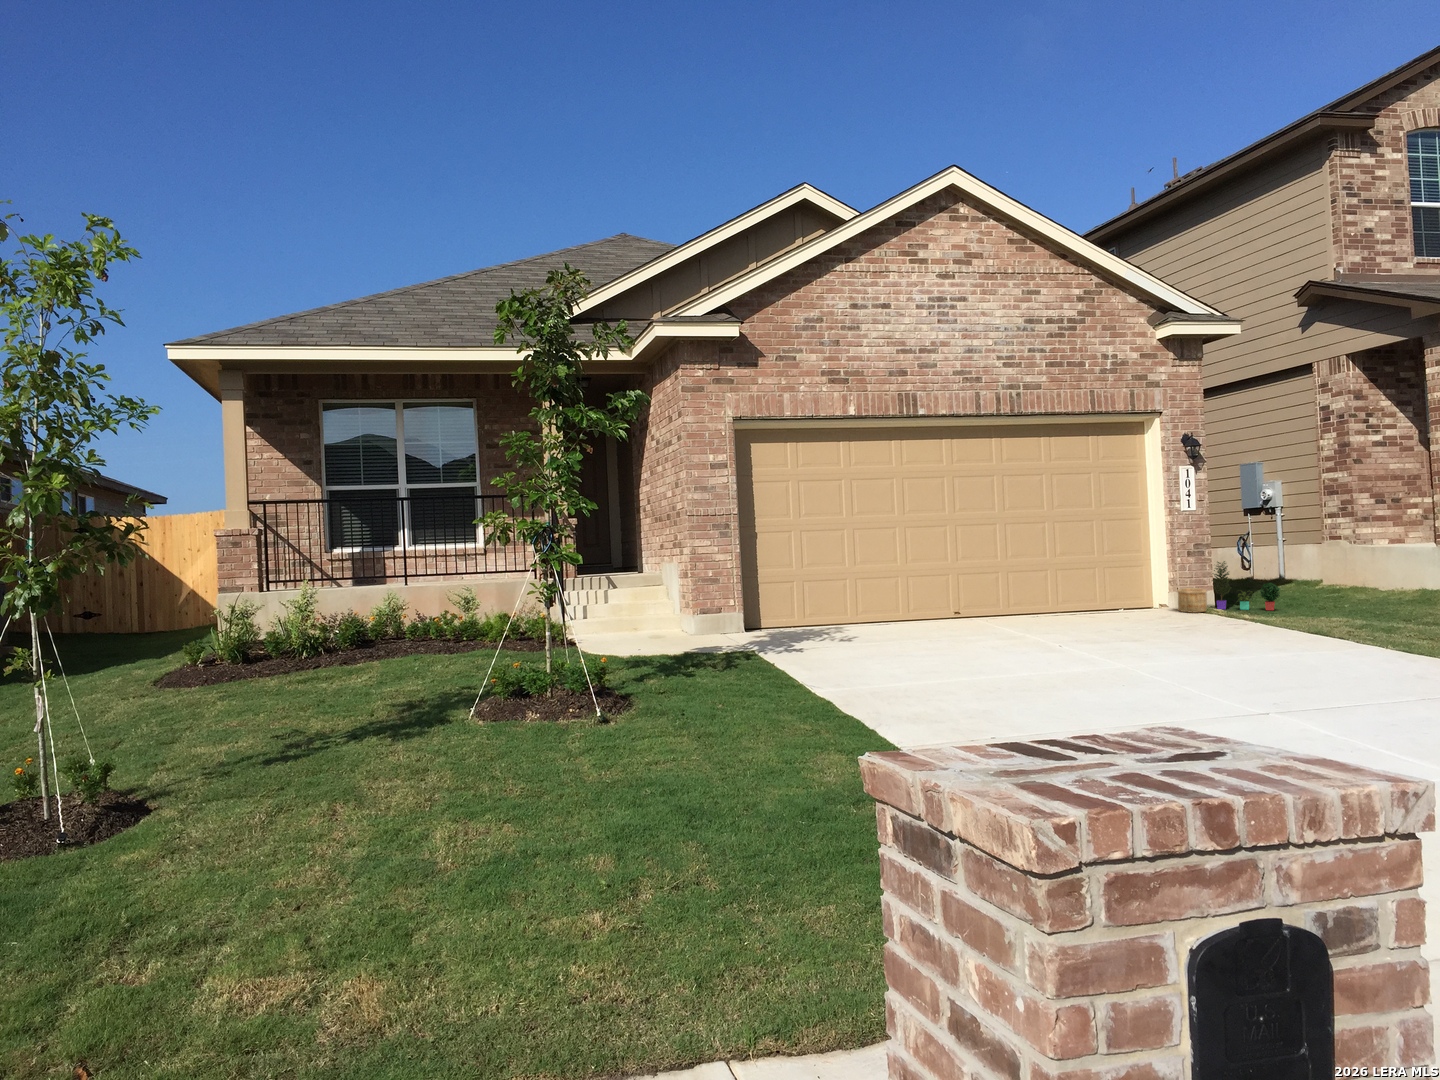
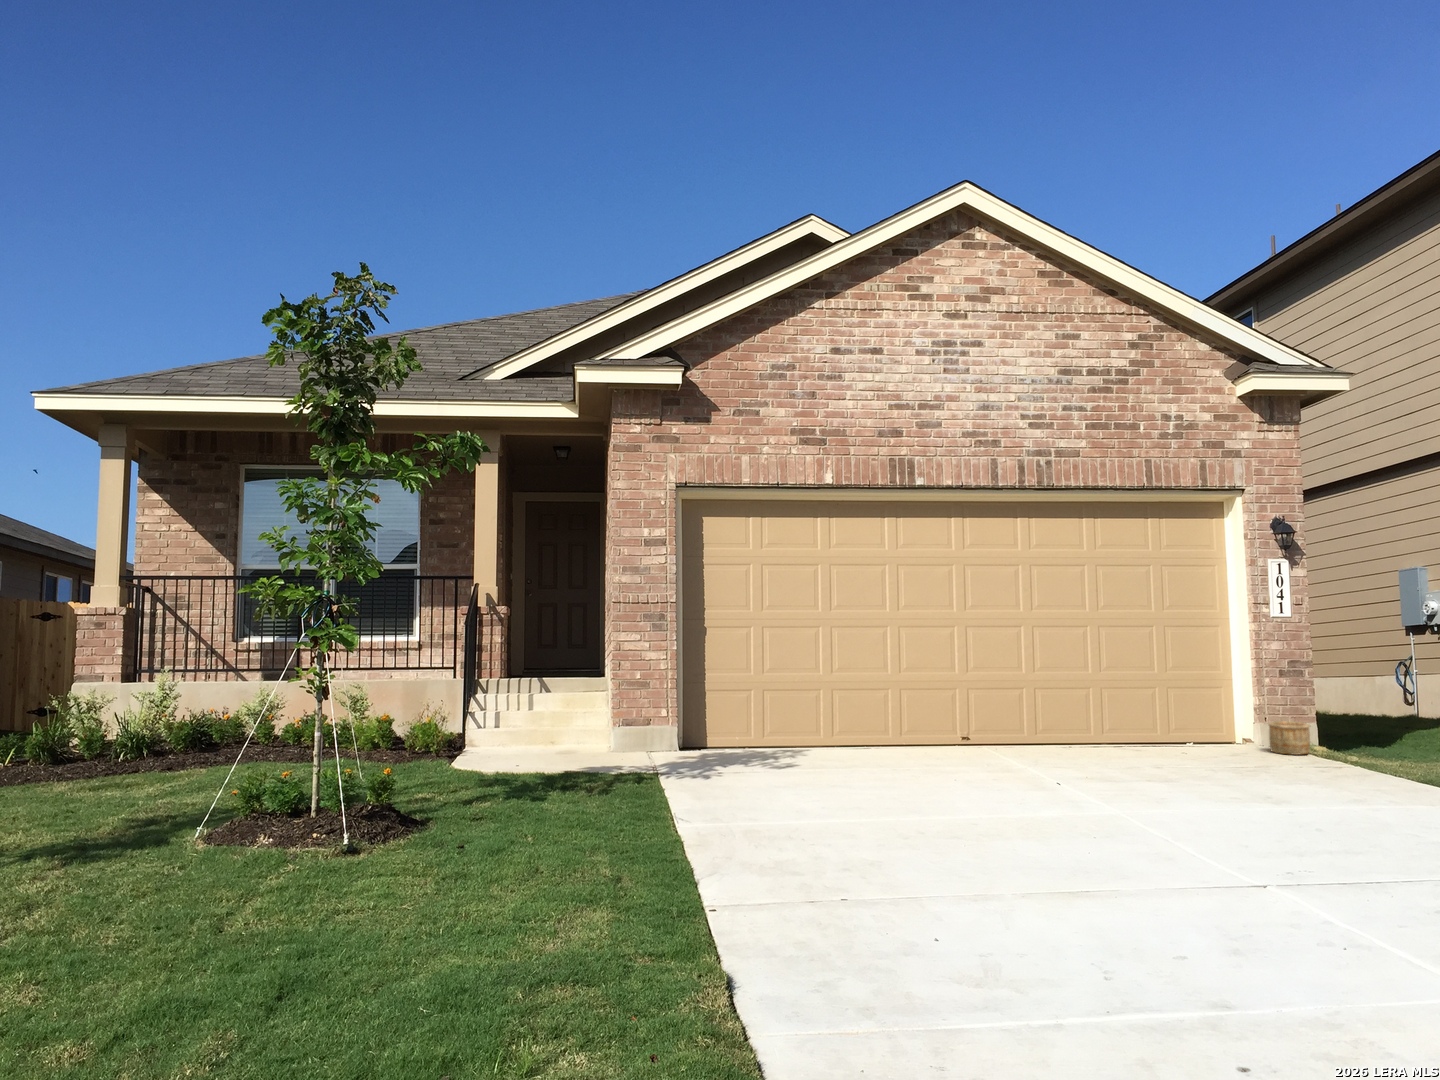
potted plant: present [1212,561,1280,610] -> none [1316,686,1416,756]

